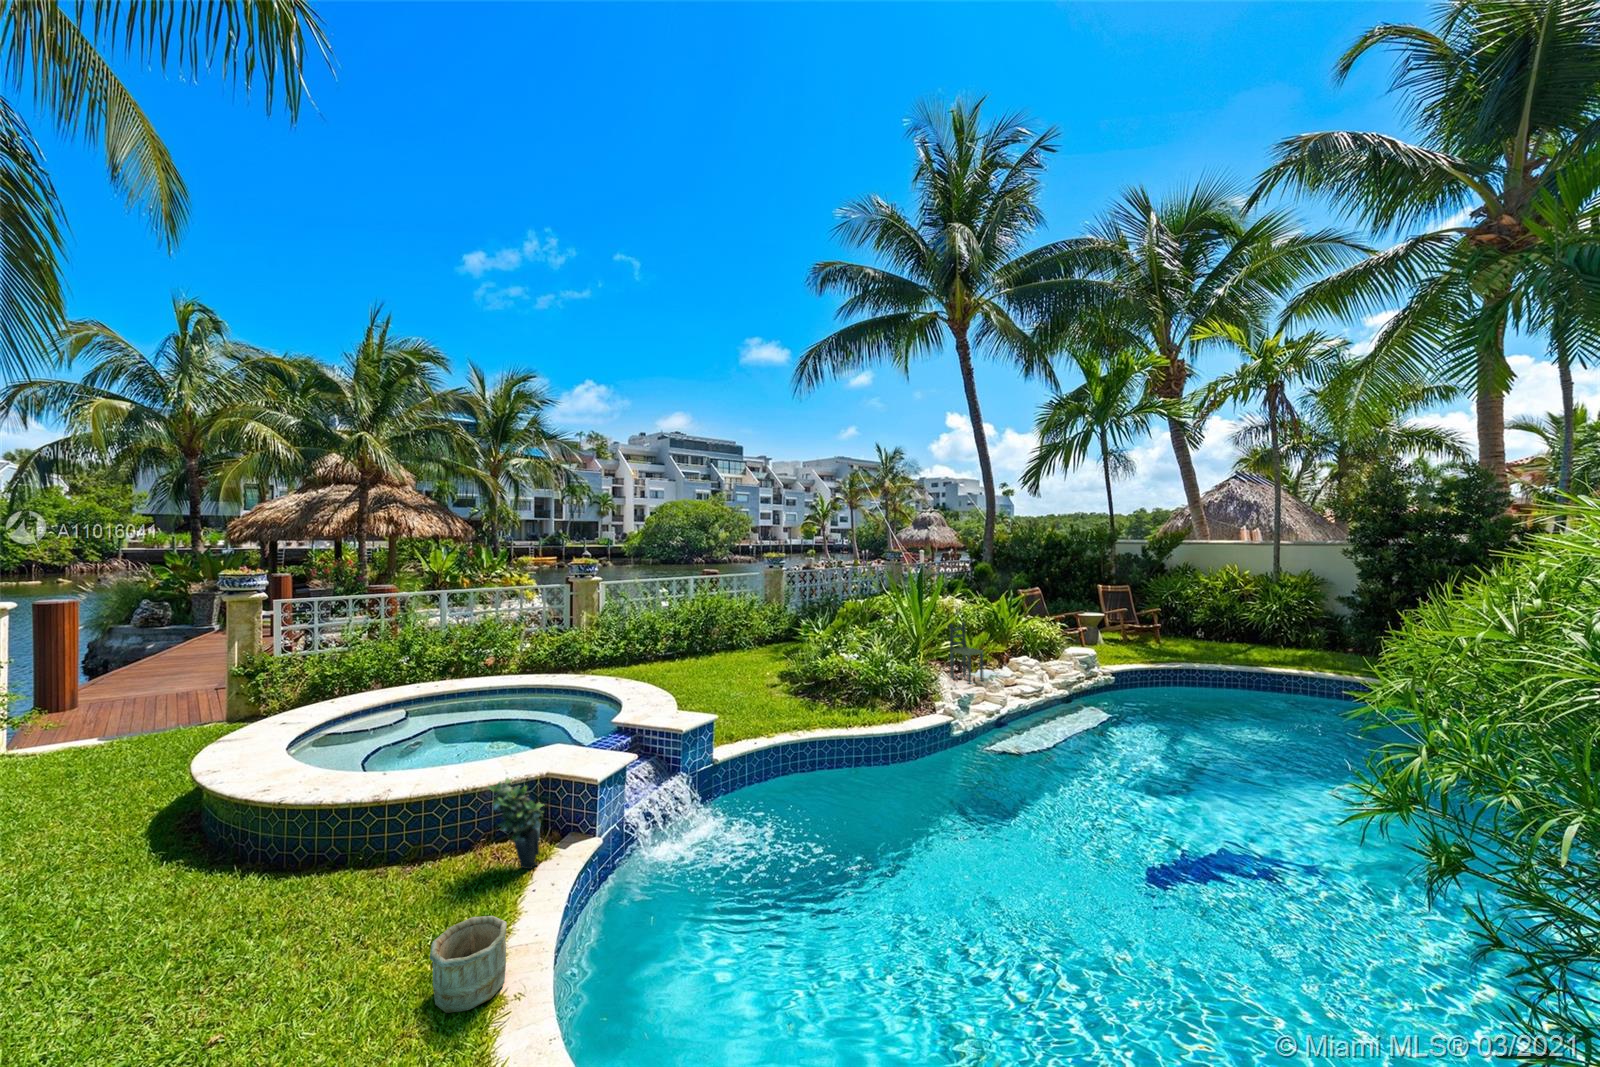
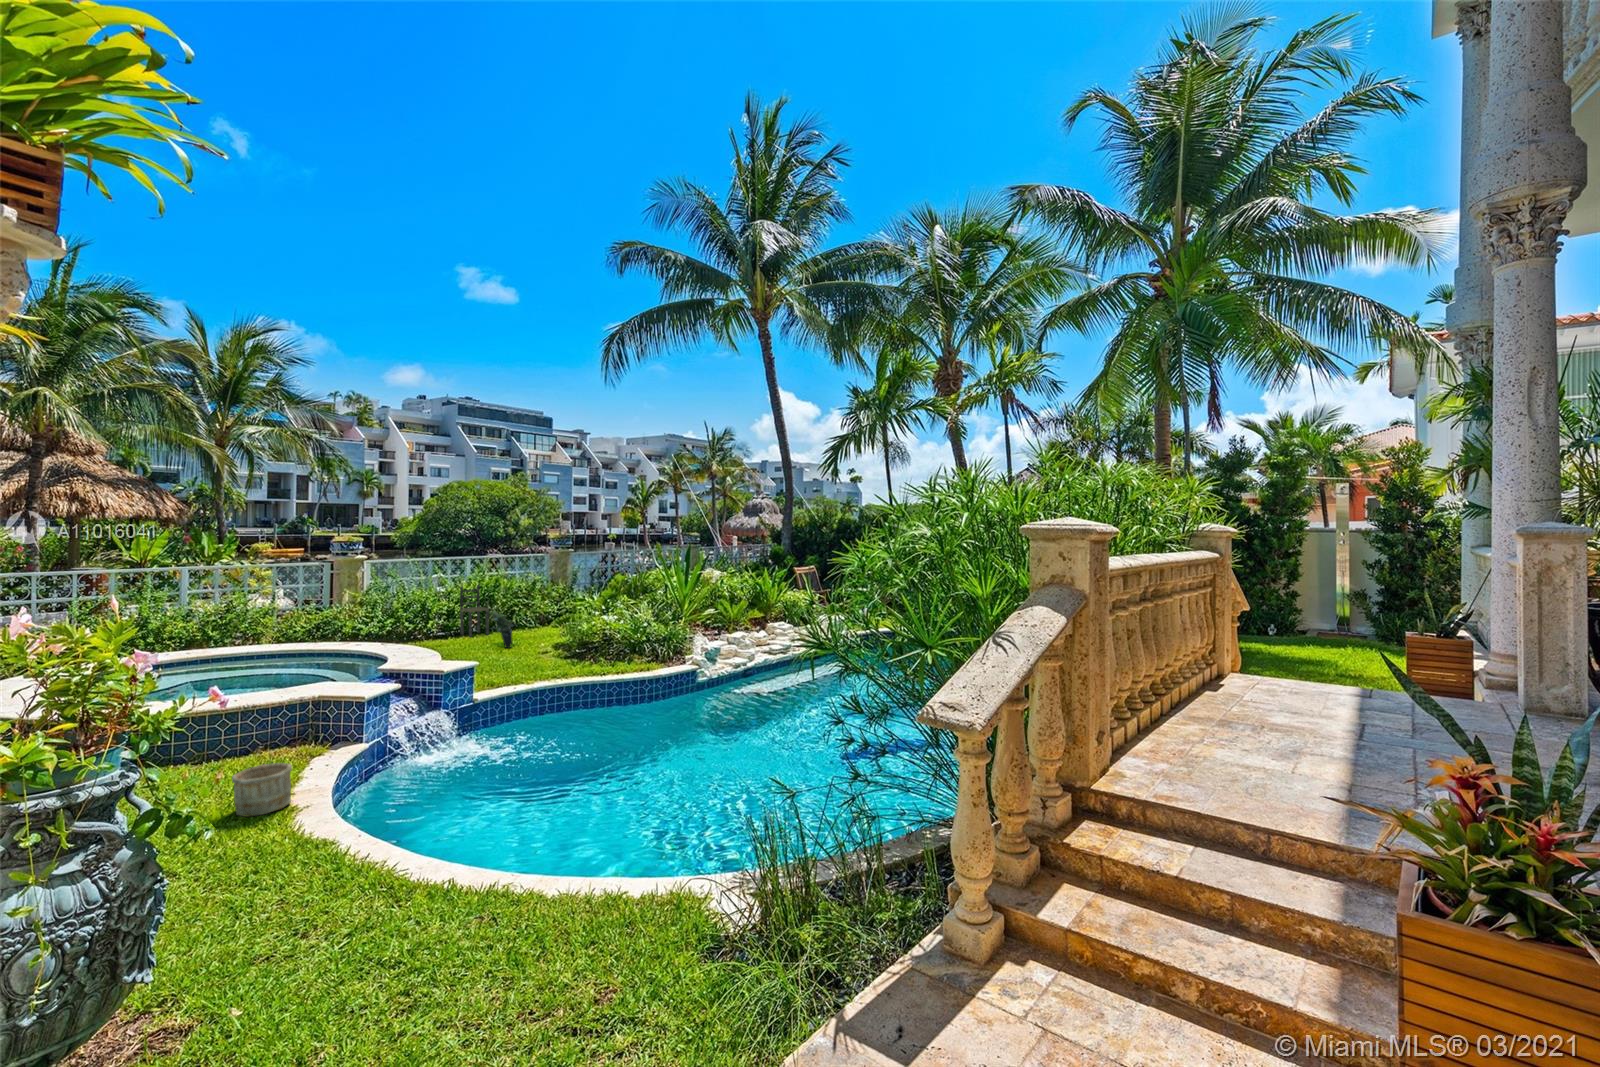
chair: present [950,622,983,684] -> present [460,585,489,636]
potted plant: present [488,778,543,869] -> present [491,611,513,648]

